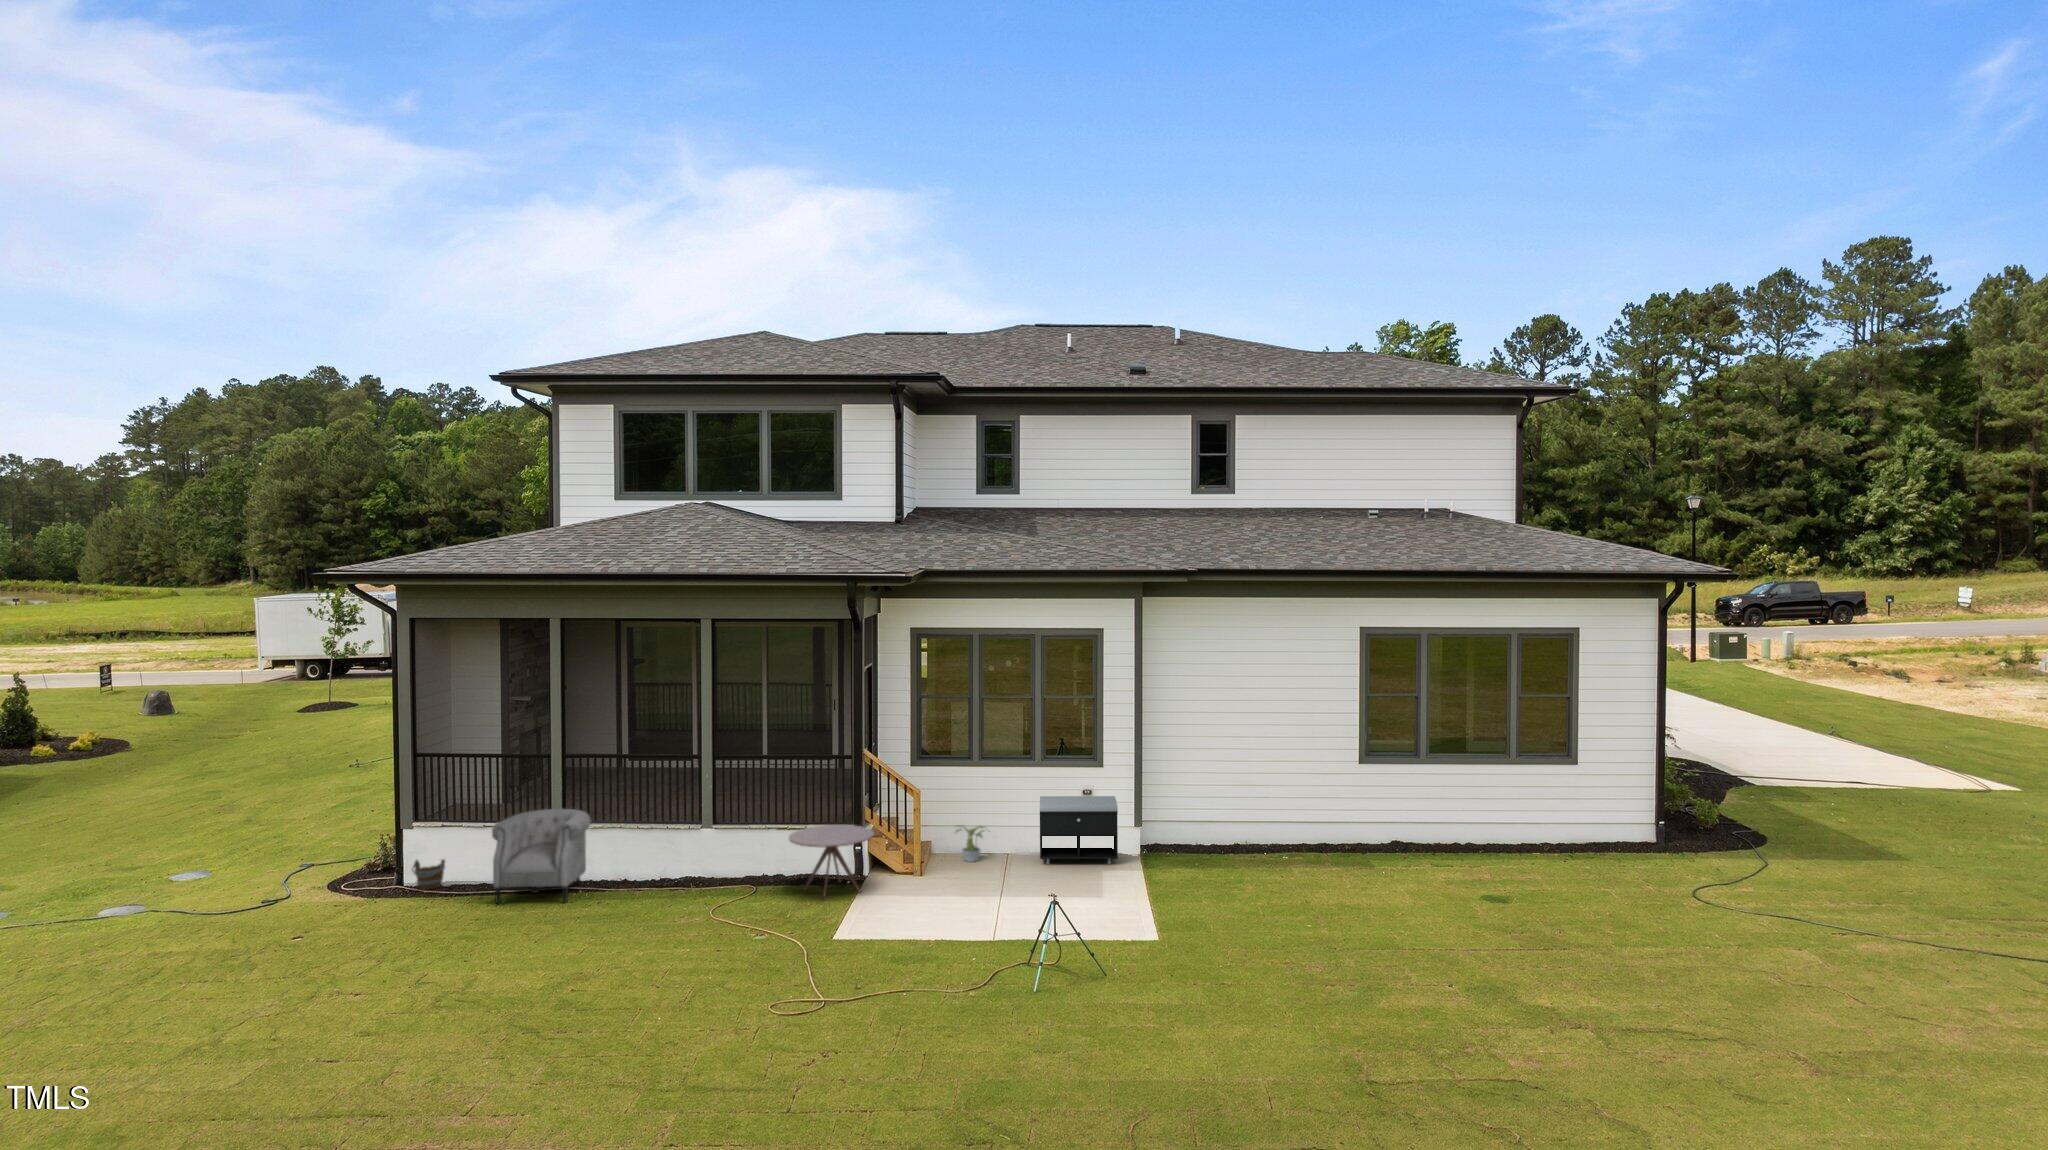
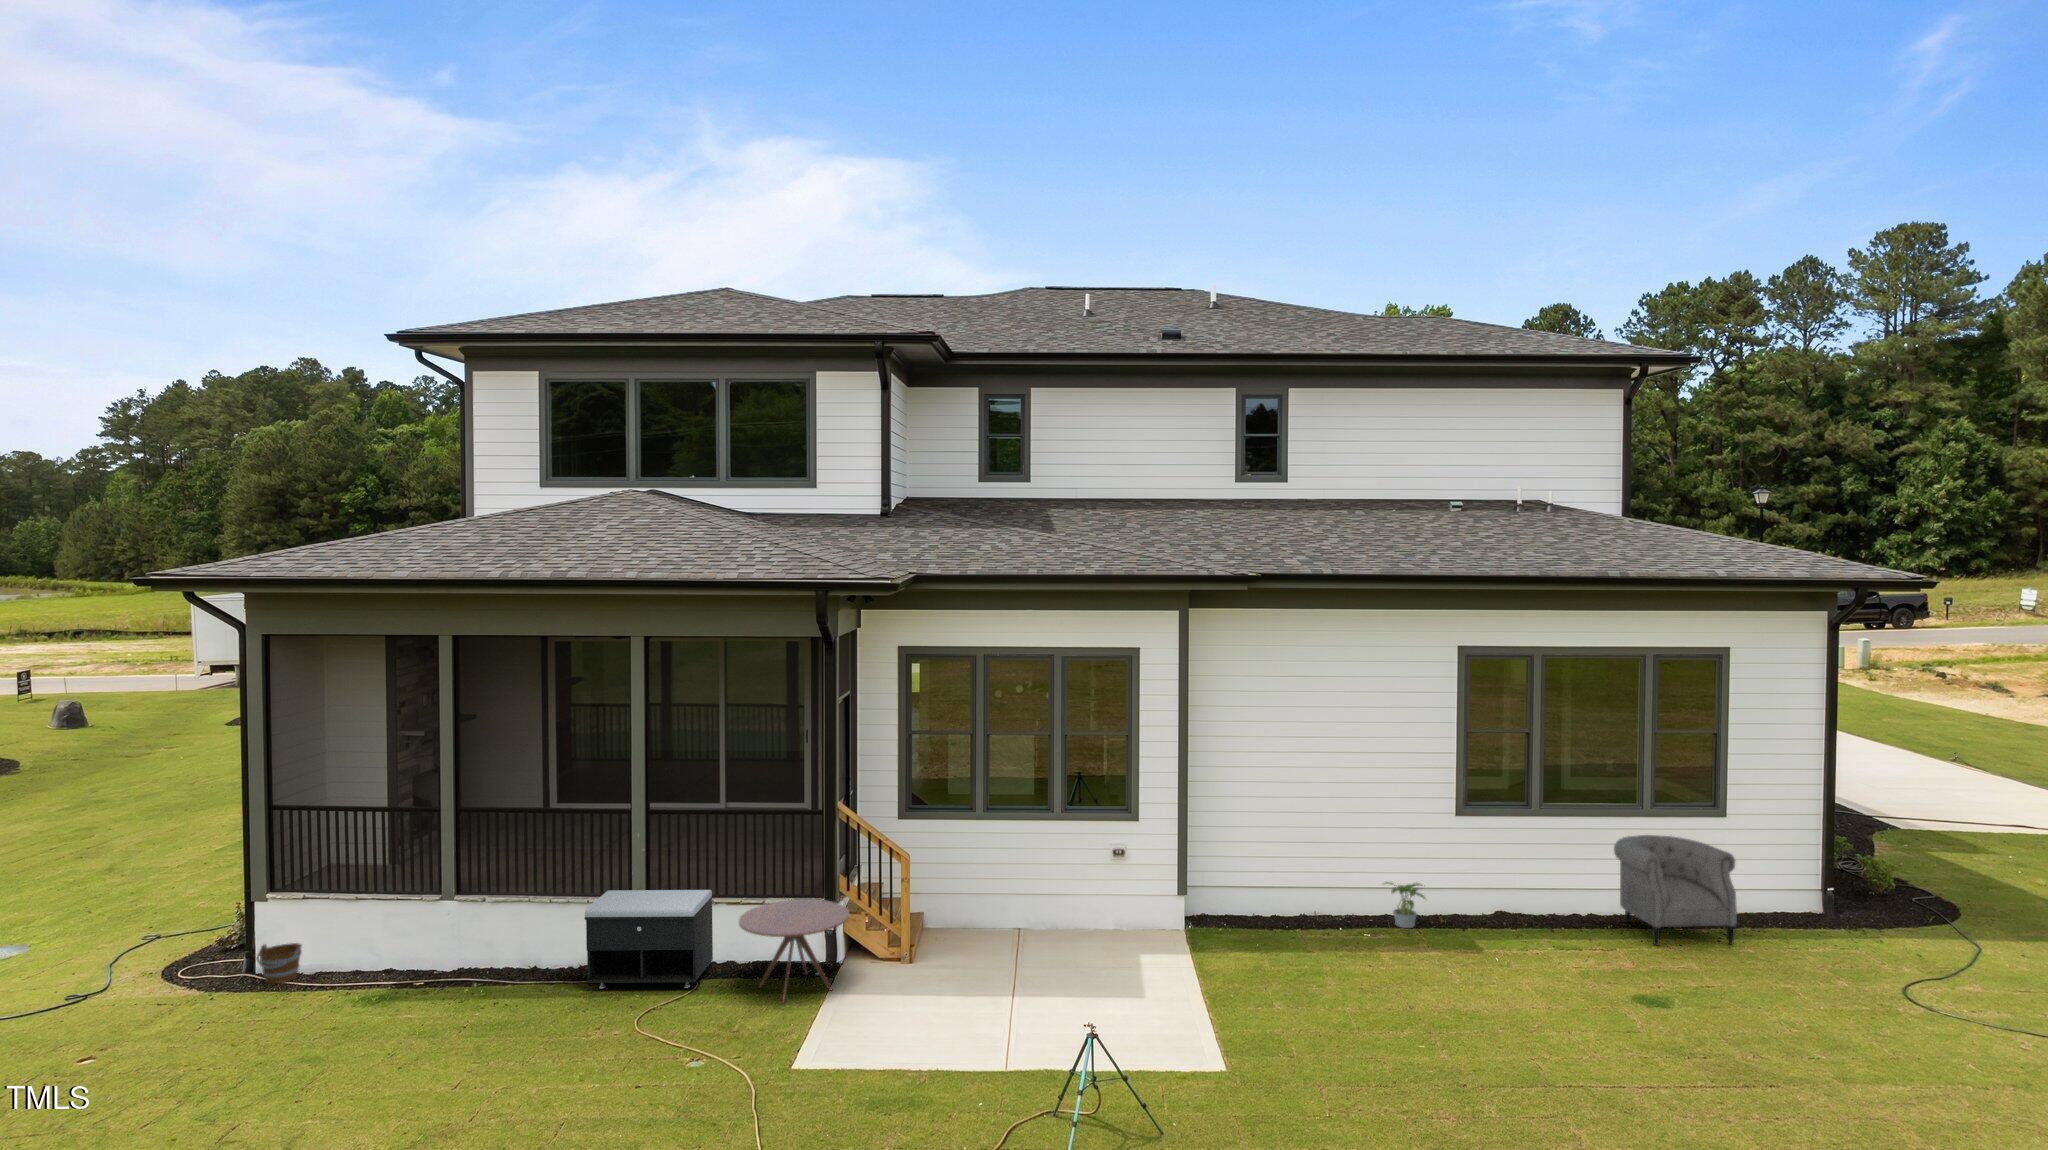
storage bench: present [1040,796,1118,864] -> present [585,890,713,989]
chair: present [492,808,591,904] -> present [1614,835,1737,946]
potted plant: present [955,825,983,862] -> present [1385,882,1425,928]

